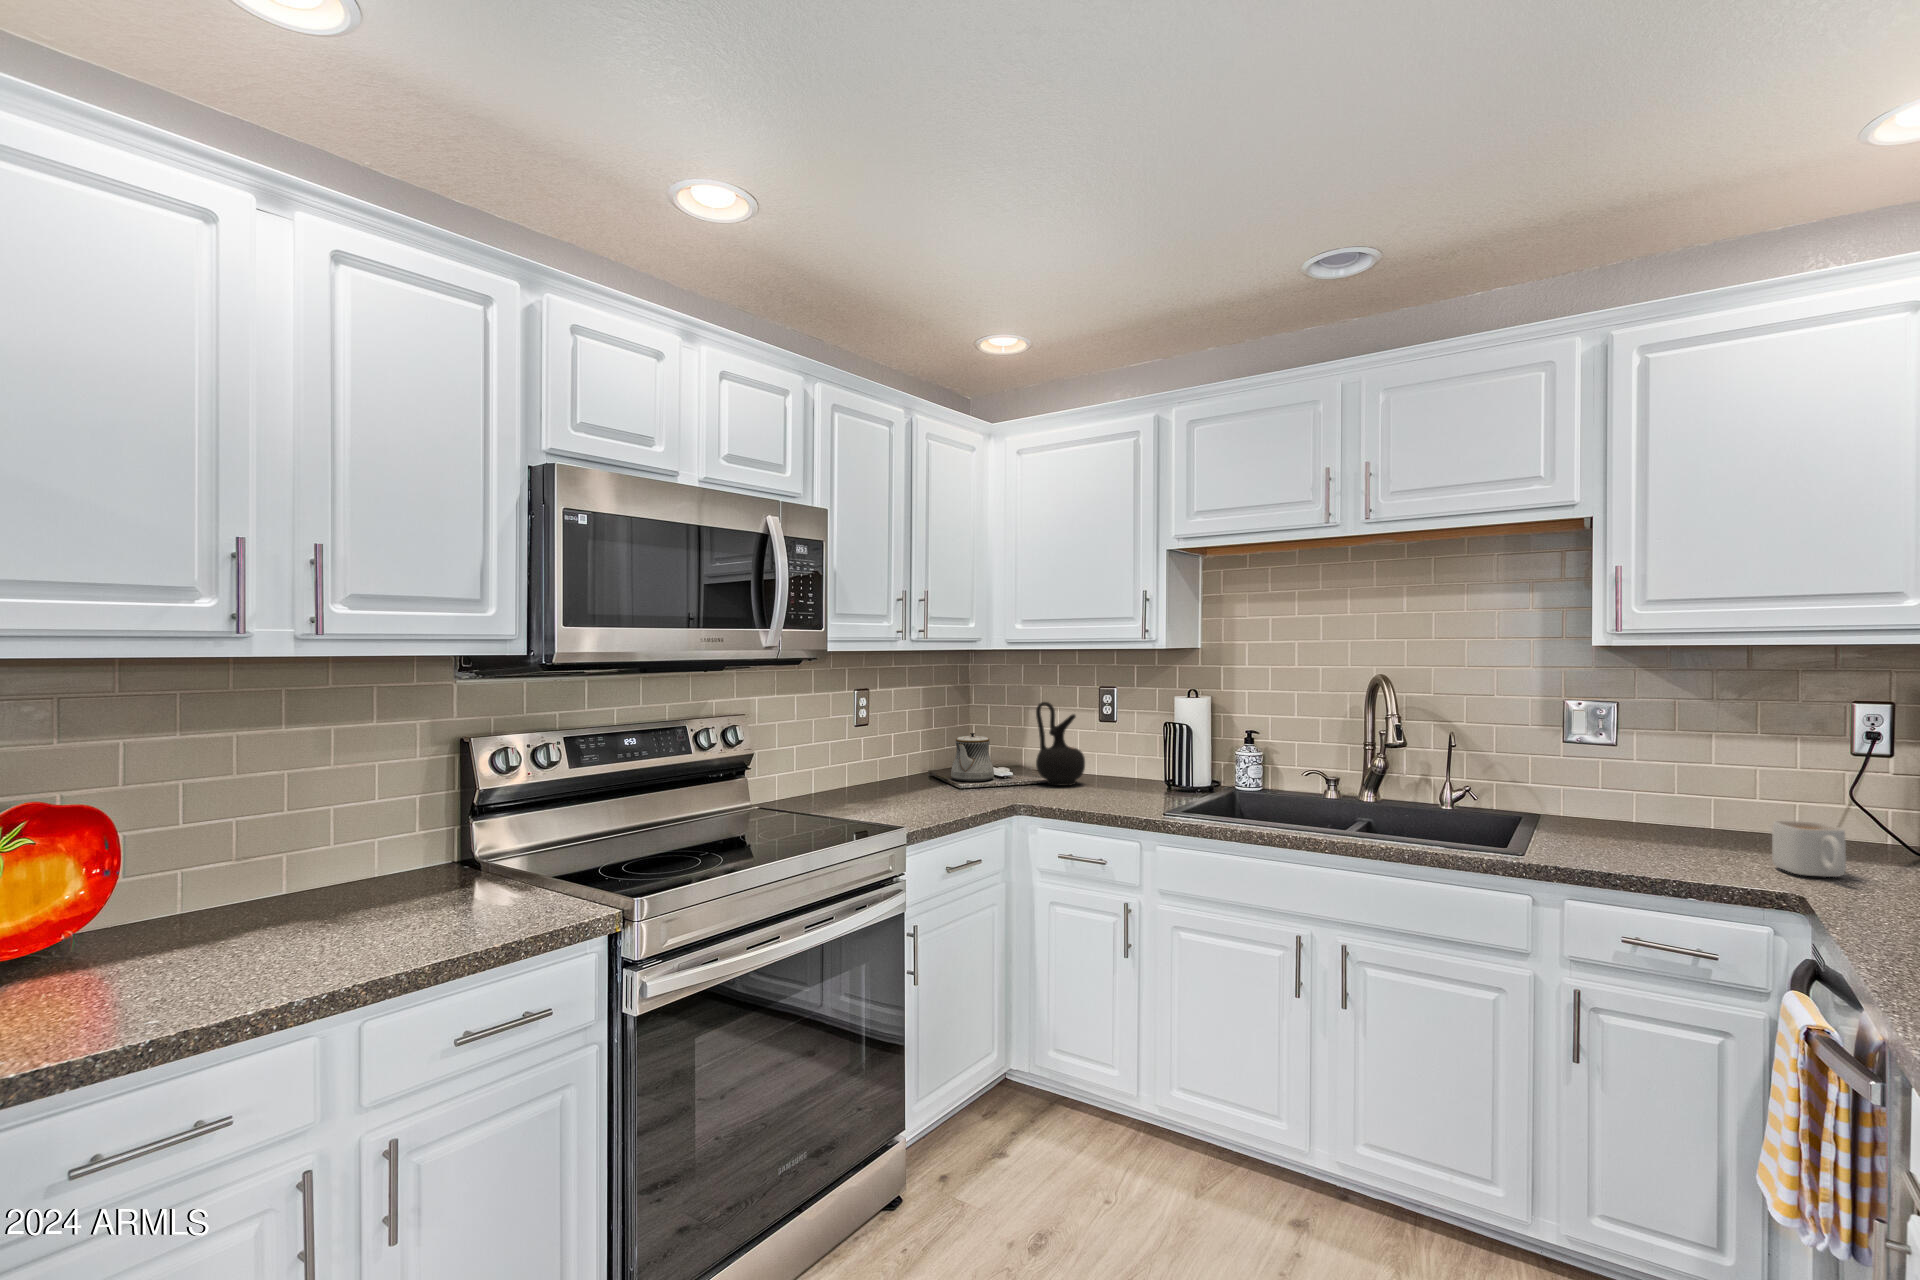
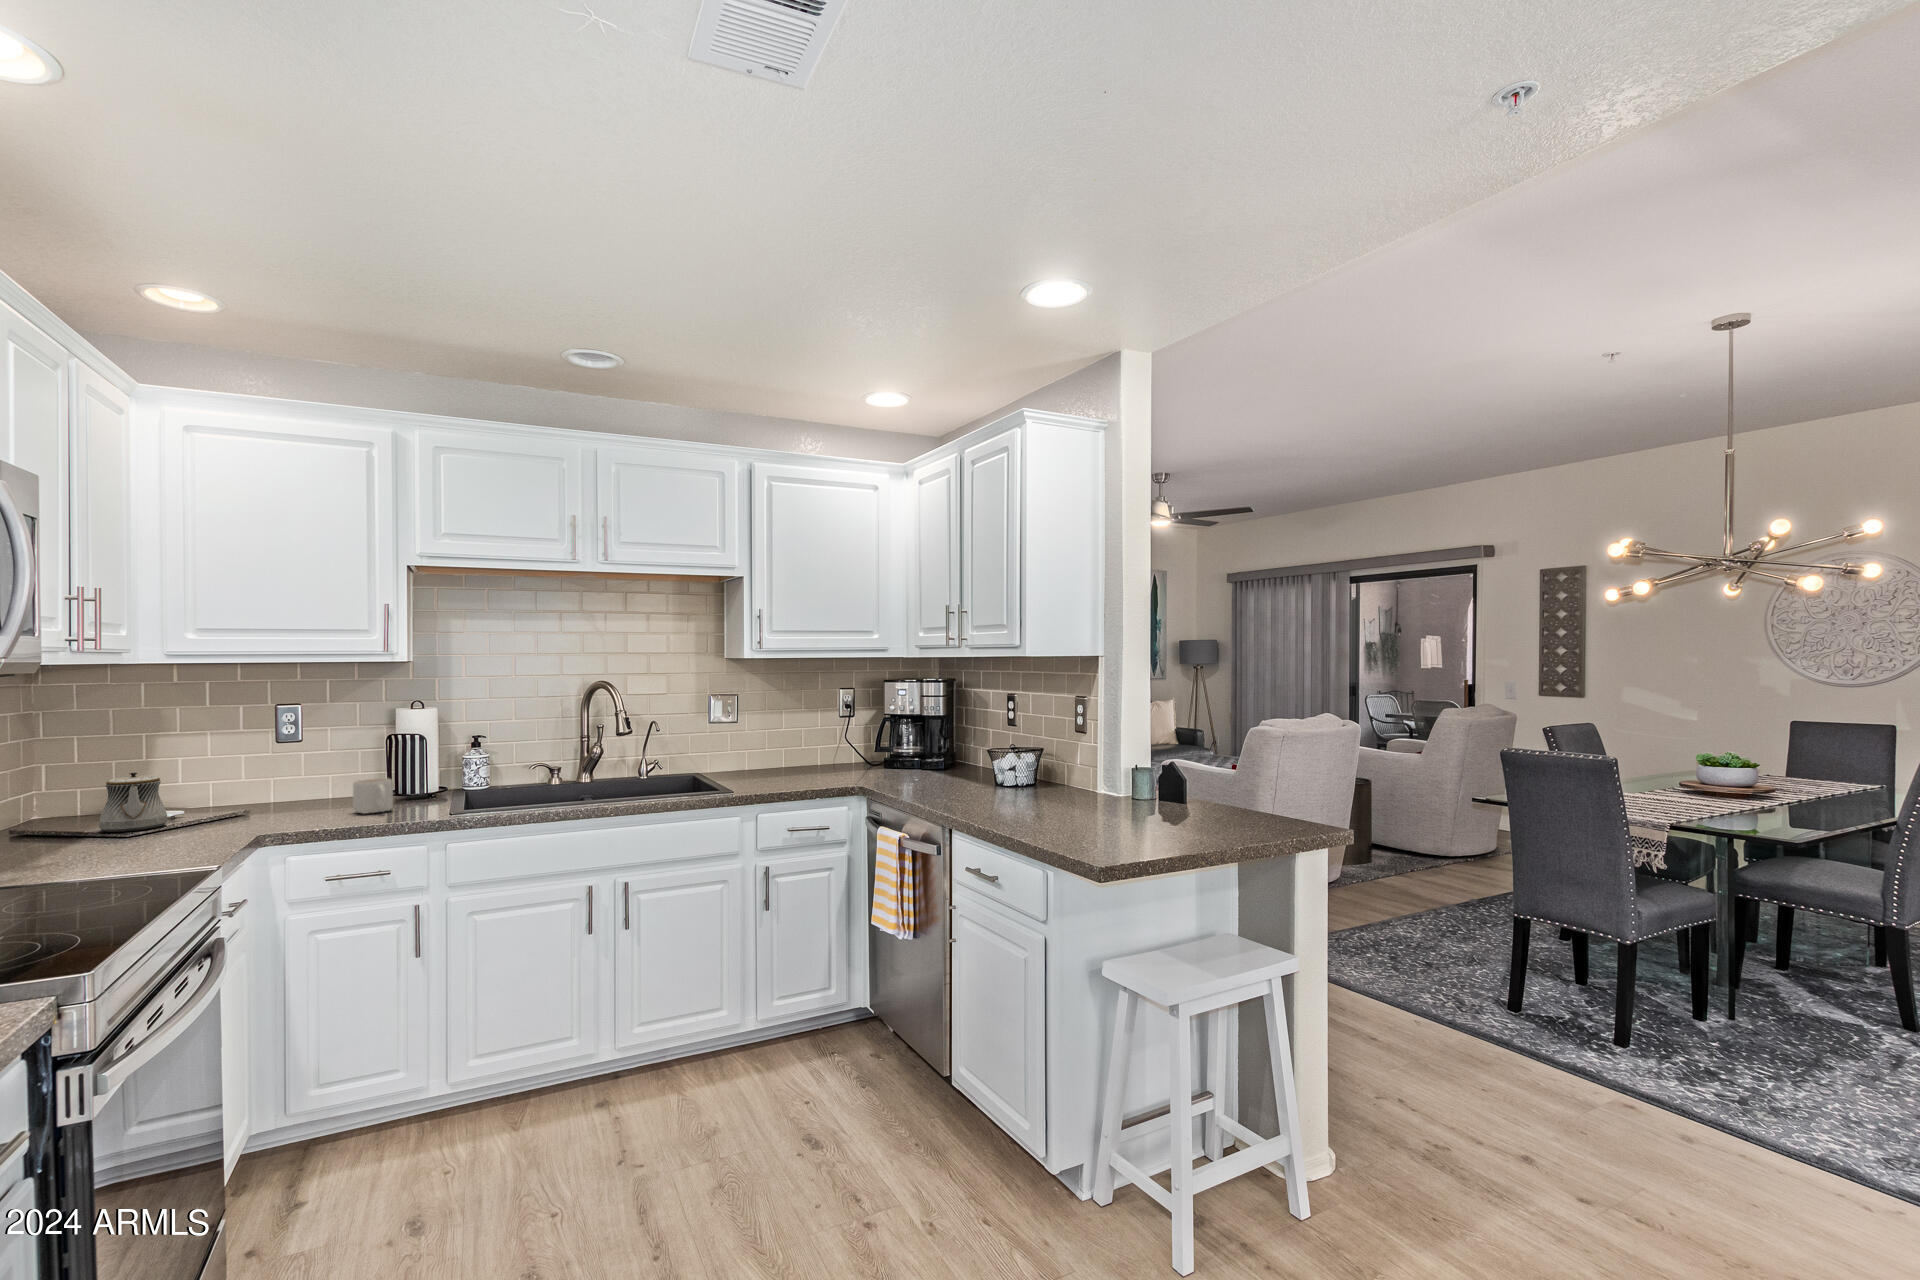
ceramic jug: present [1036,702,1085,786] -> none [233,727,299,817]
mug: present [1772,821,1846,877] -> present [353,778,393,814]

